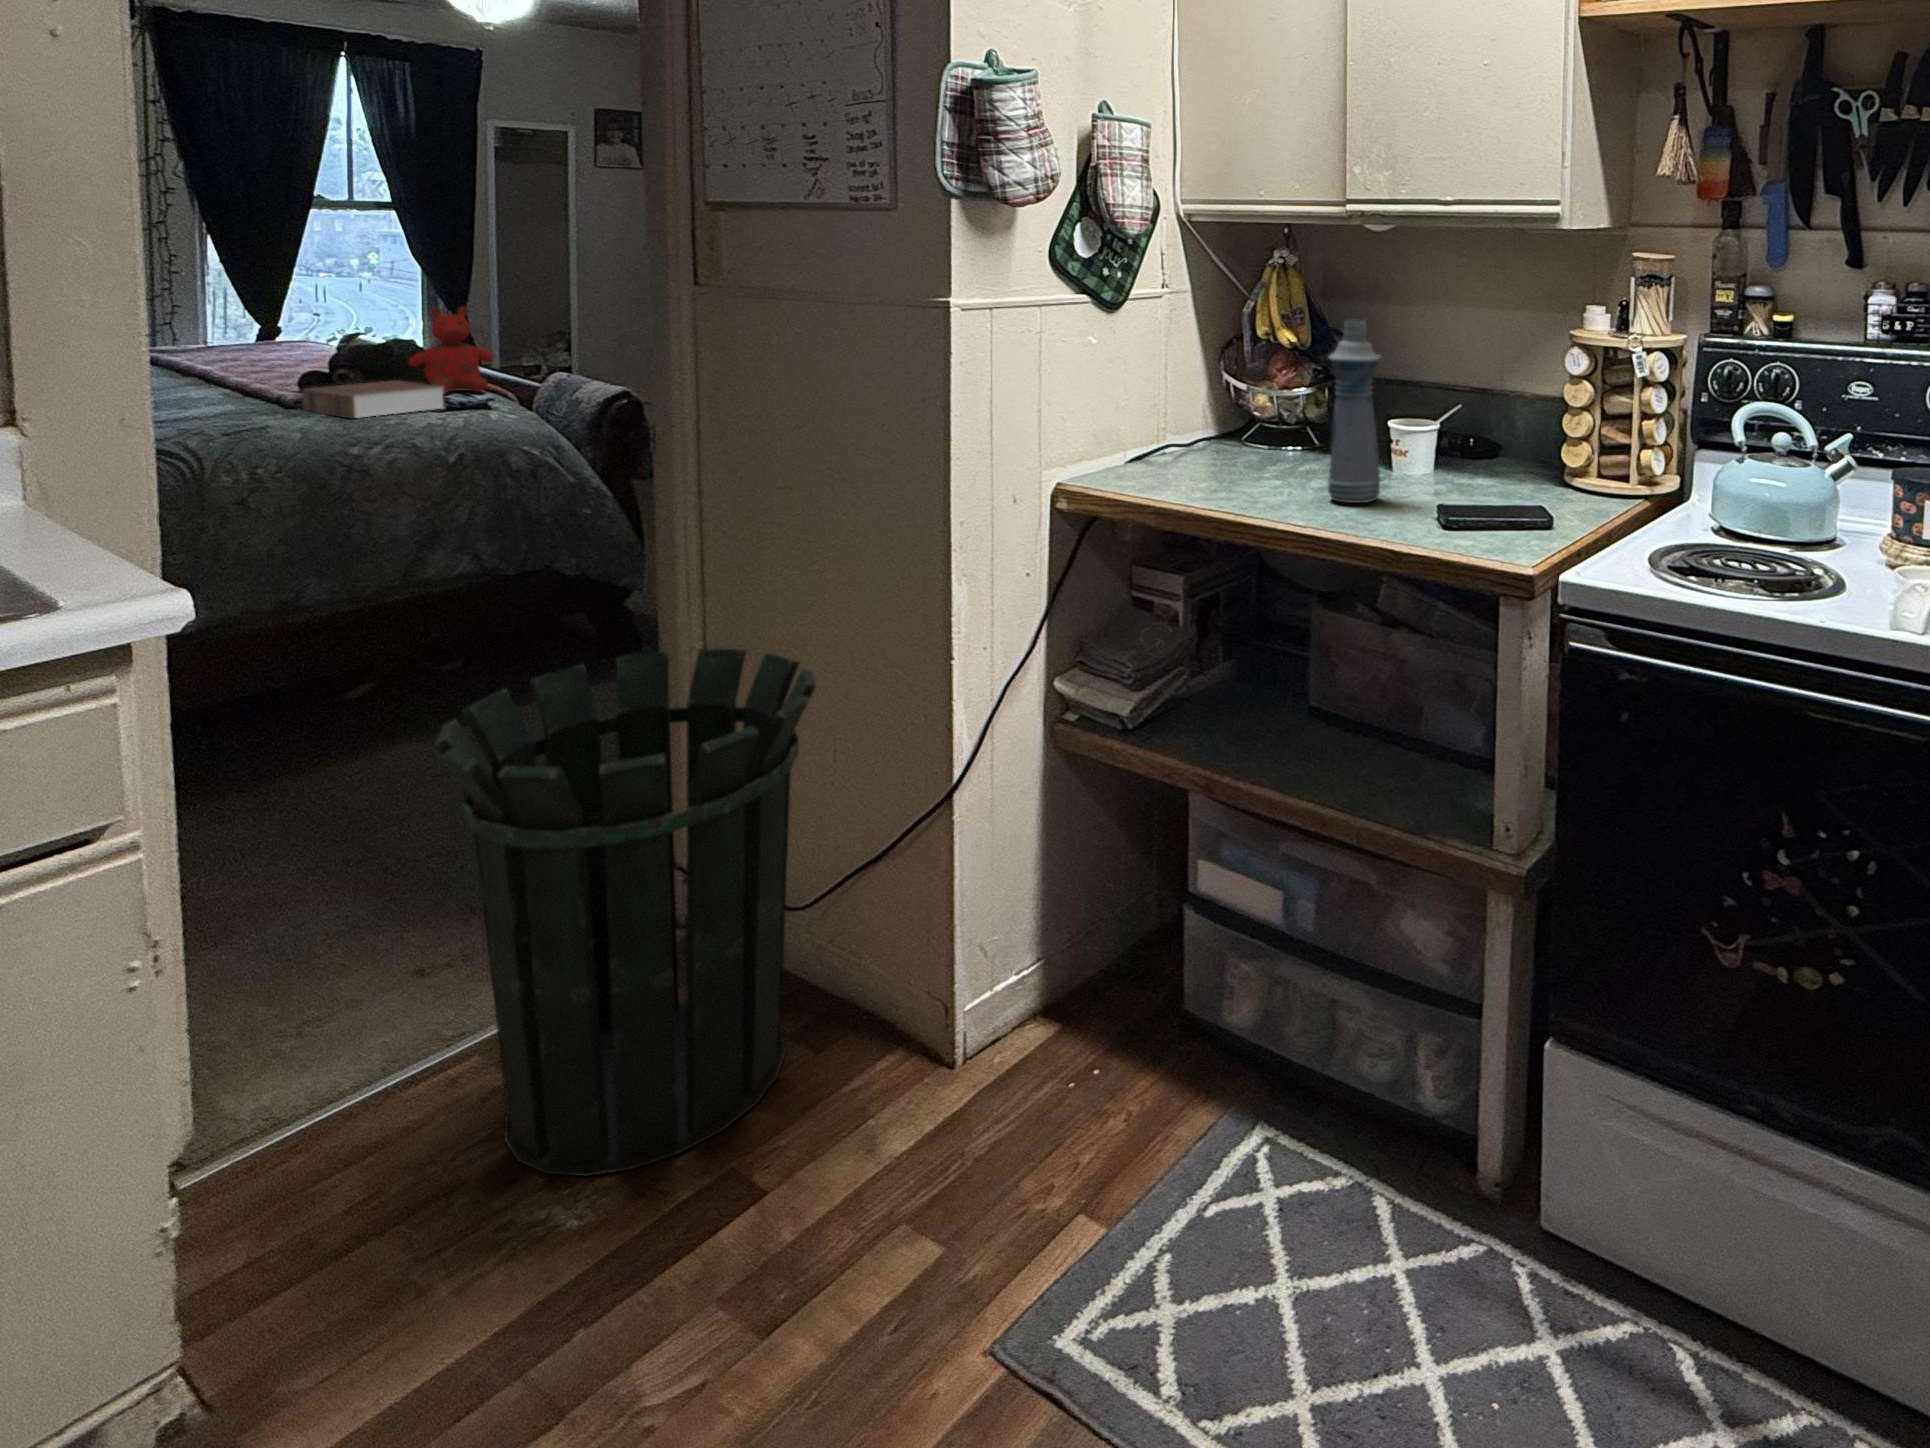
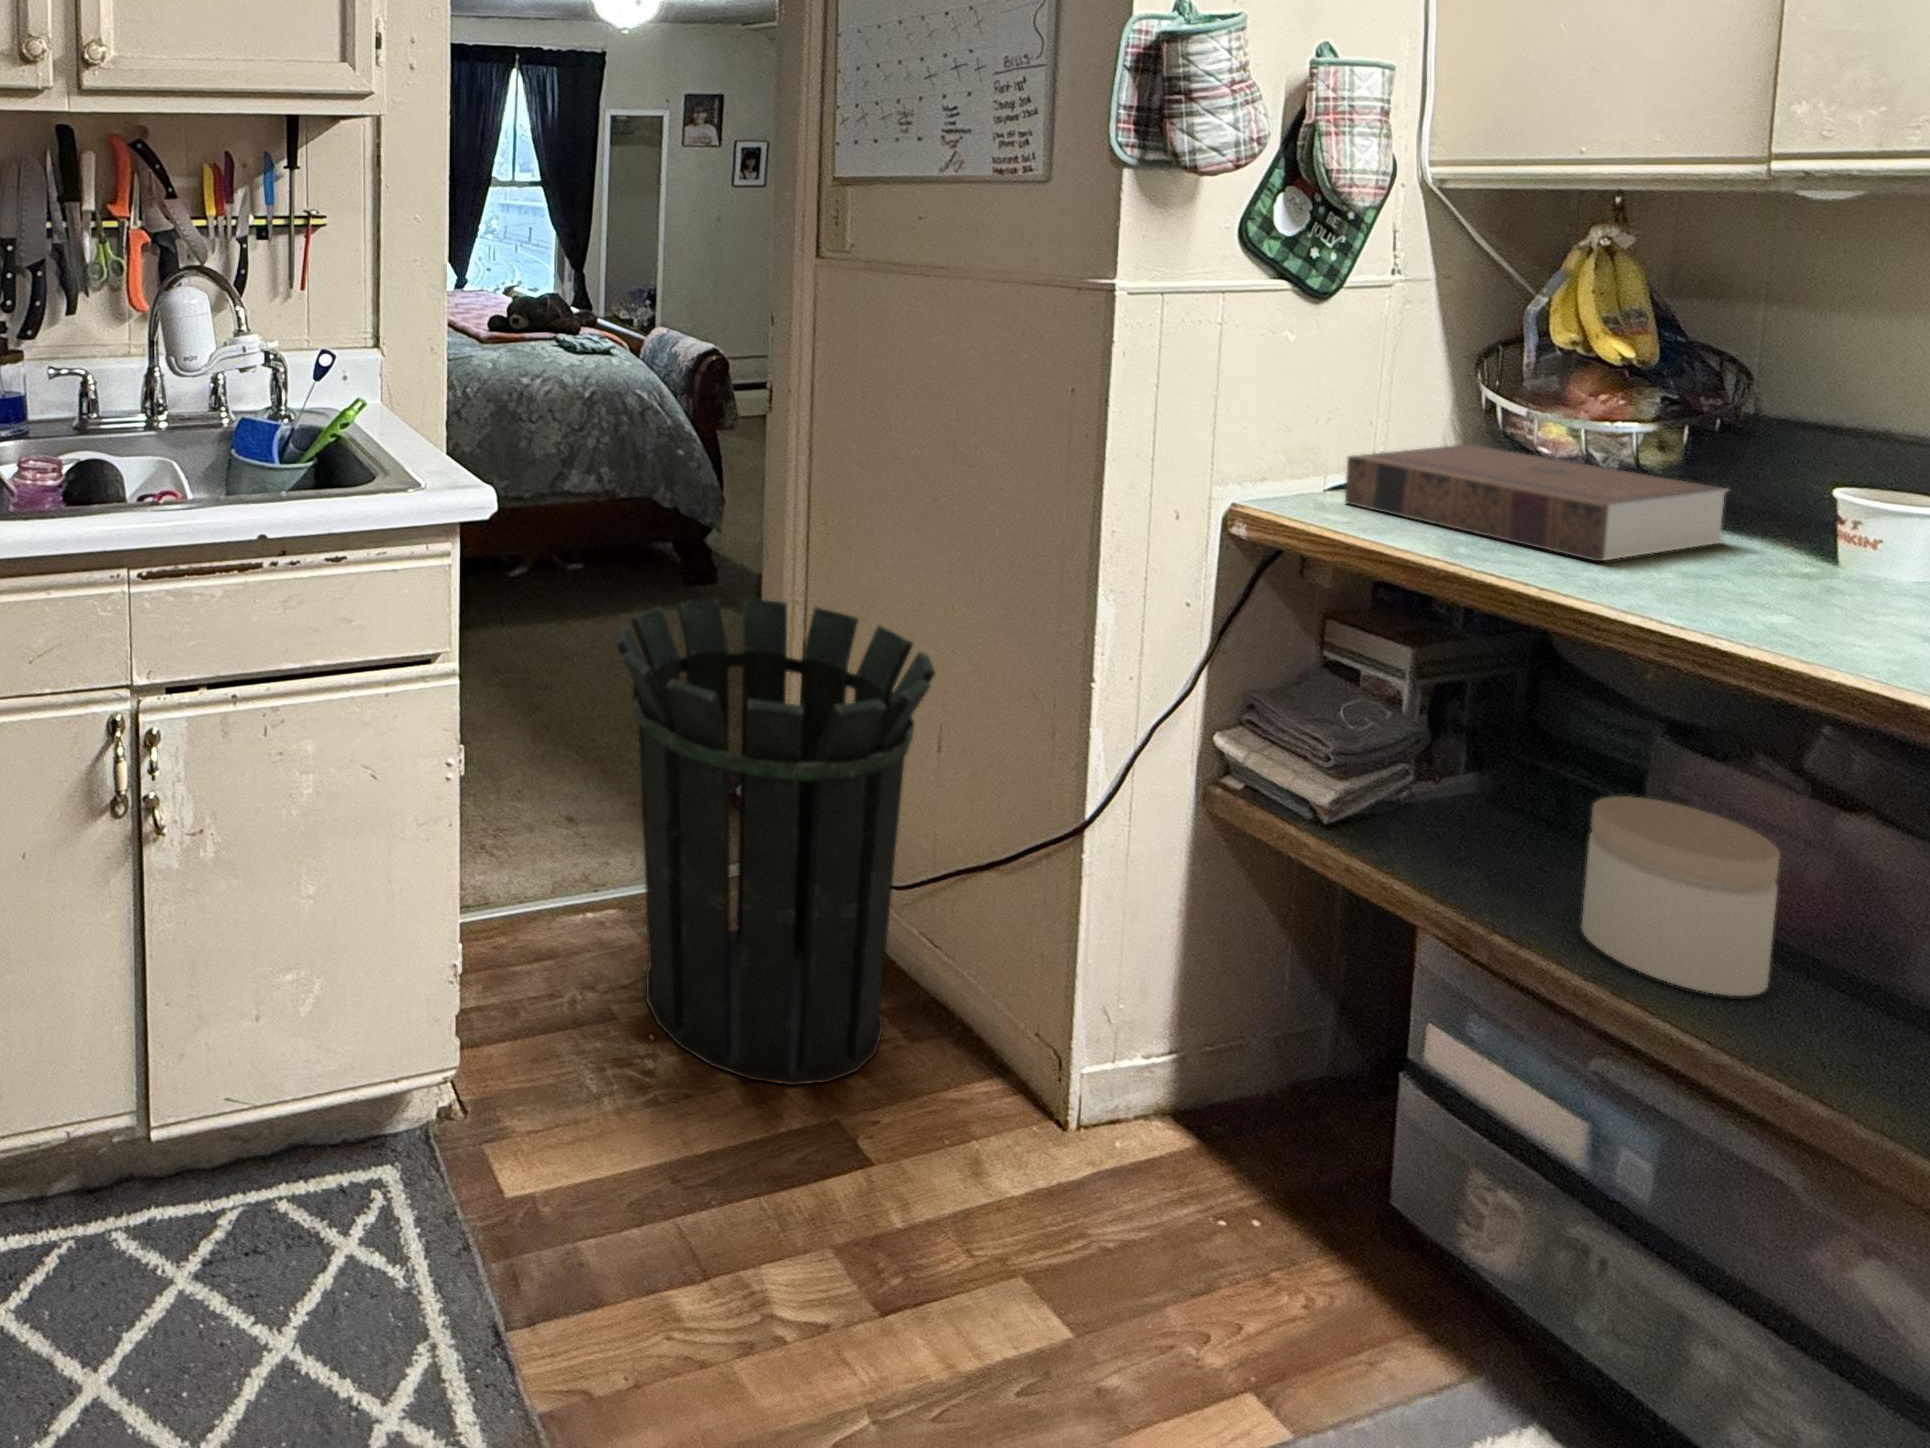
teddy bear: present [409,307,494,394] -> none [557,267,615,340]
bottle: present [1328,320,1381,503] -> none [1713,334,1848,610]
book: present [302,380,444,418] -> present [1345,444,1728,561]
jar: none [1275,649,1367,774] -> present [1582,796,1780,996]

